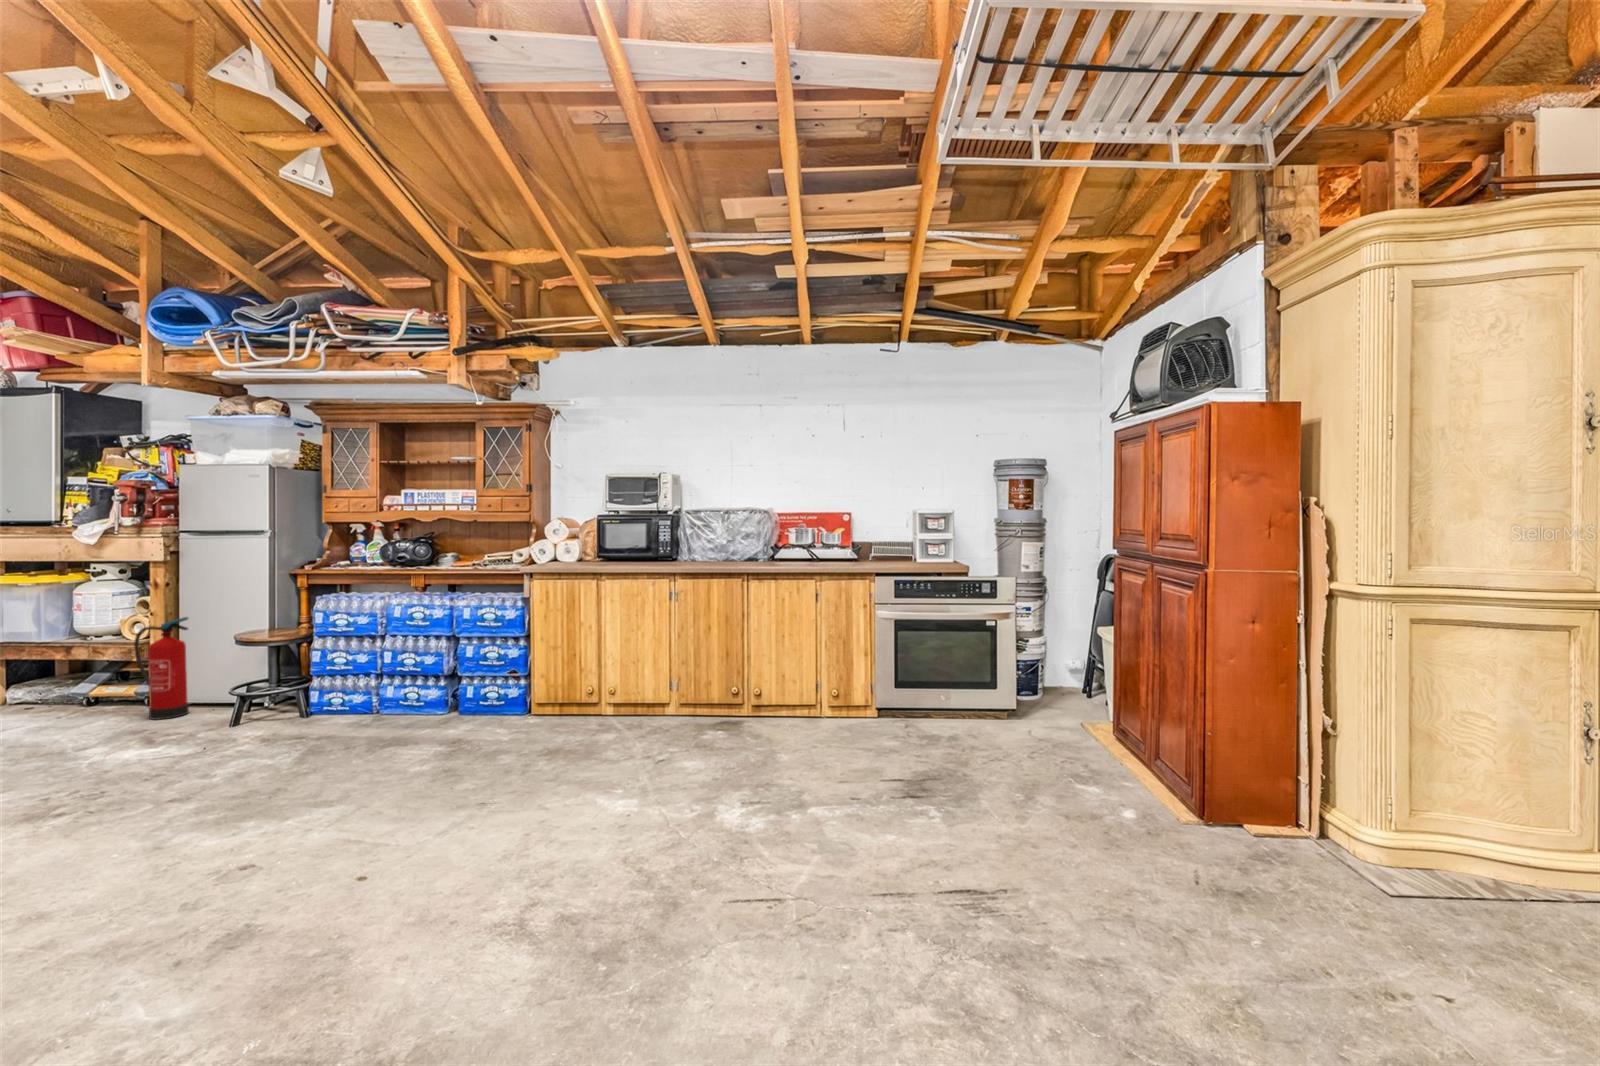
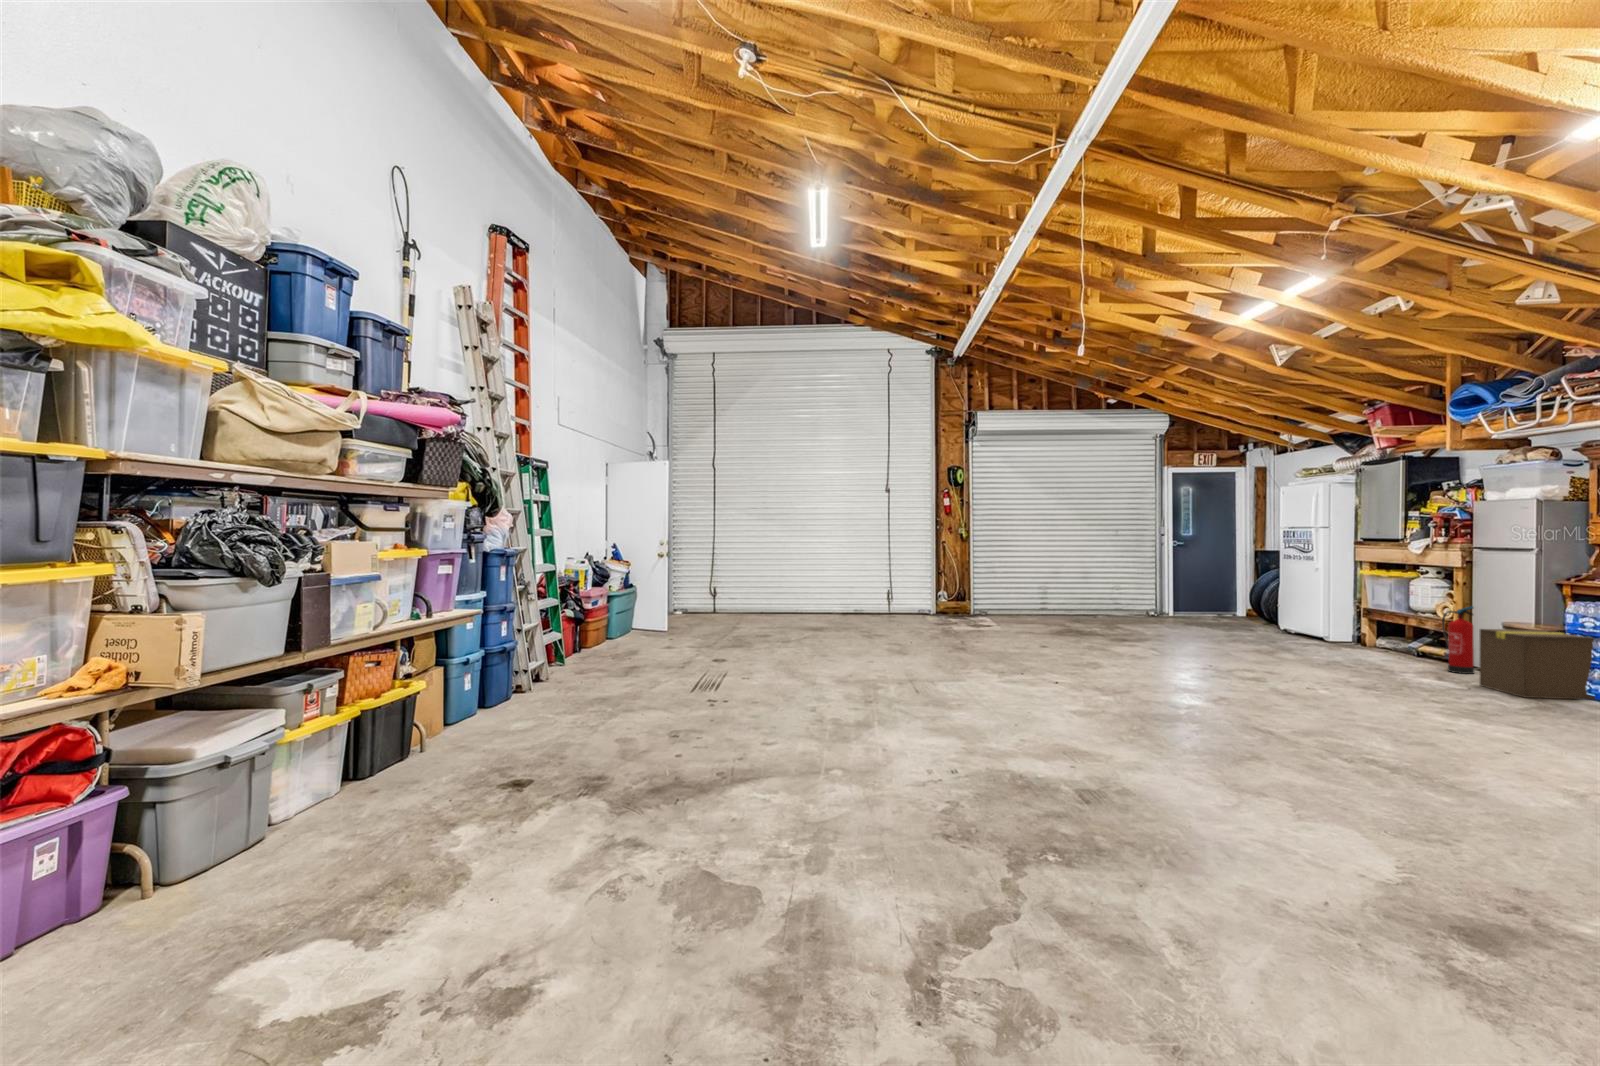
cardboard box: none [209,637,352,740] -> present [1480,629,1595,700]

